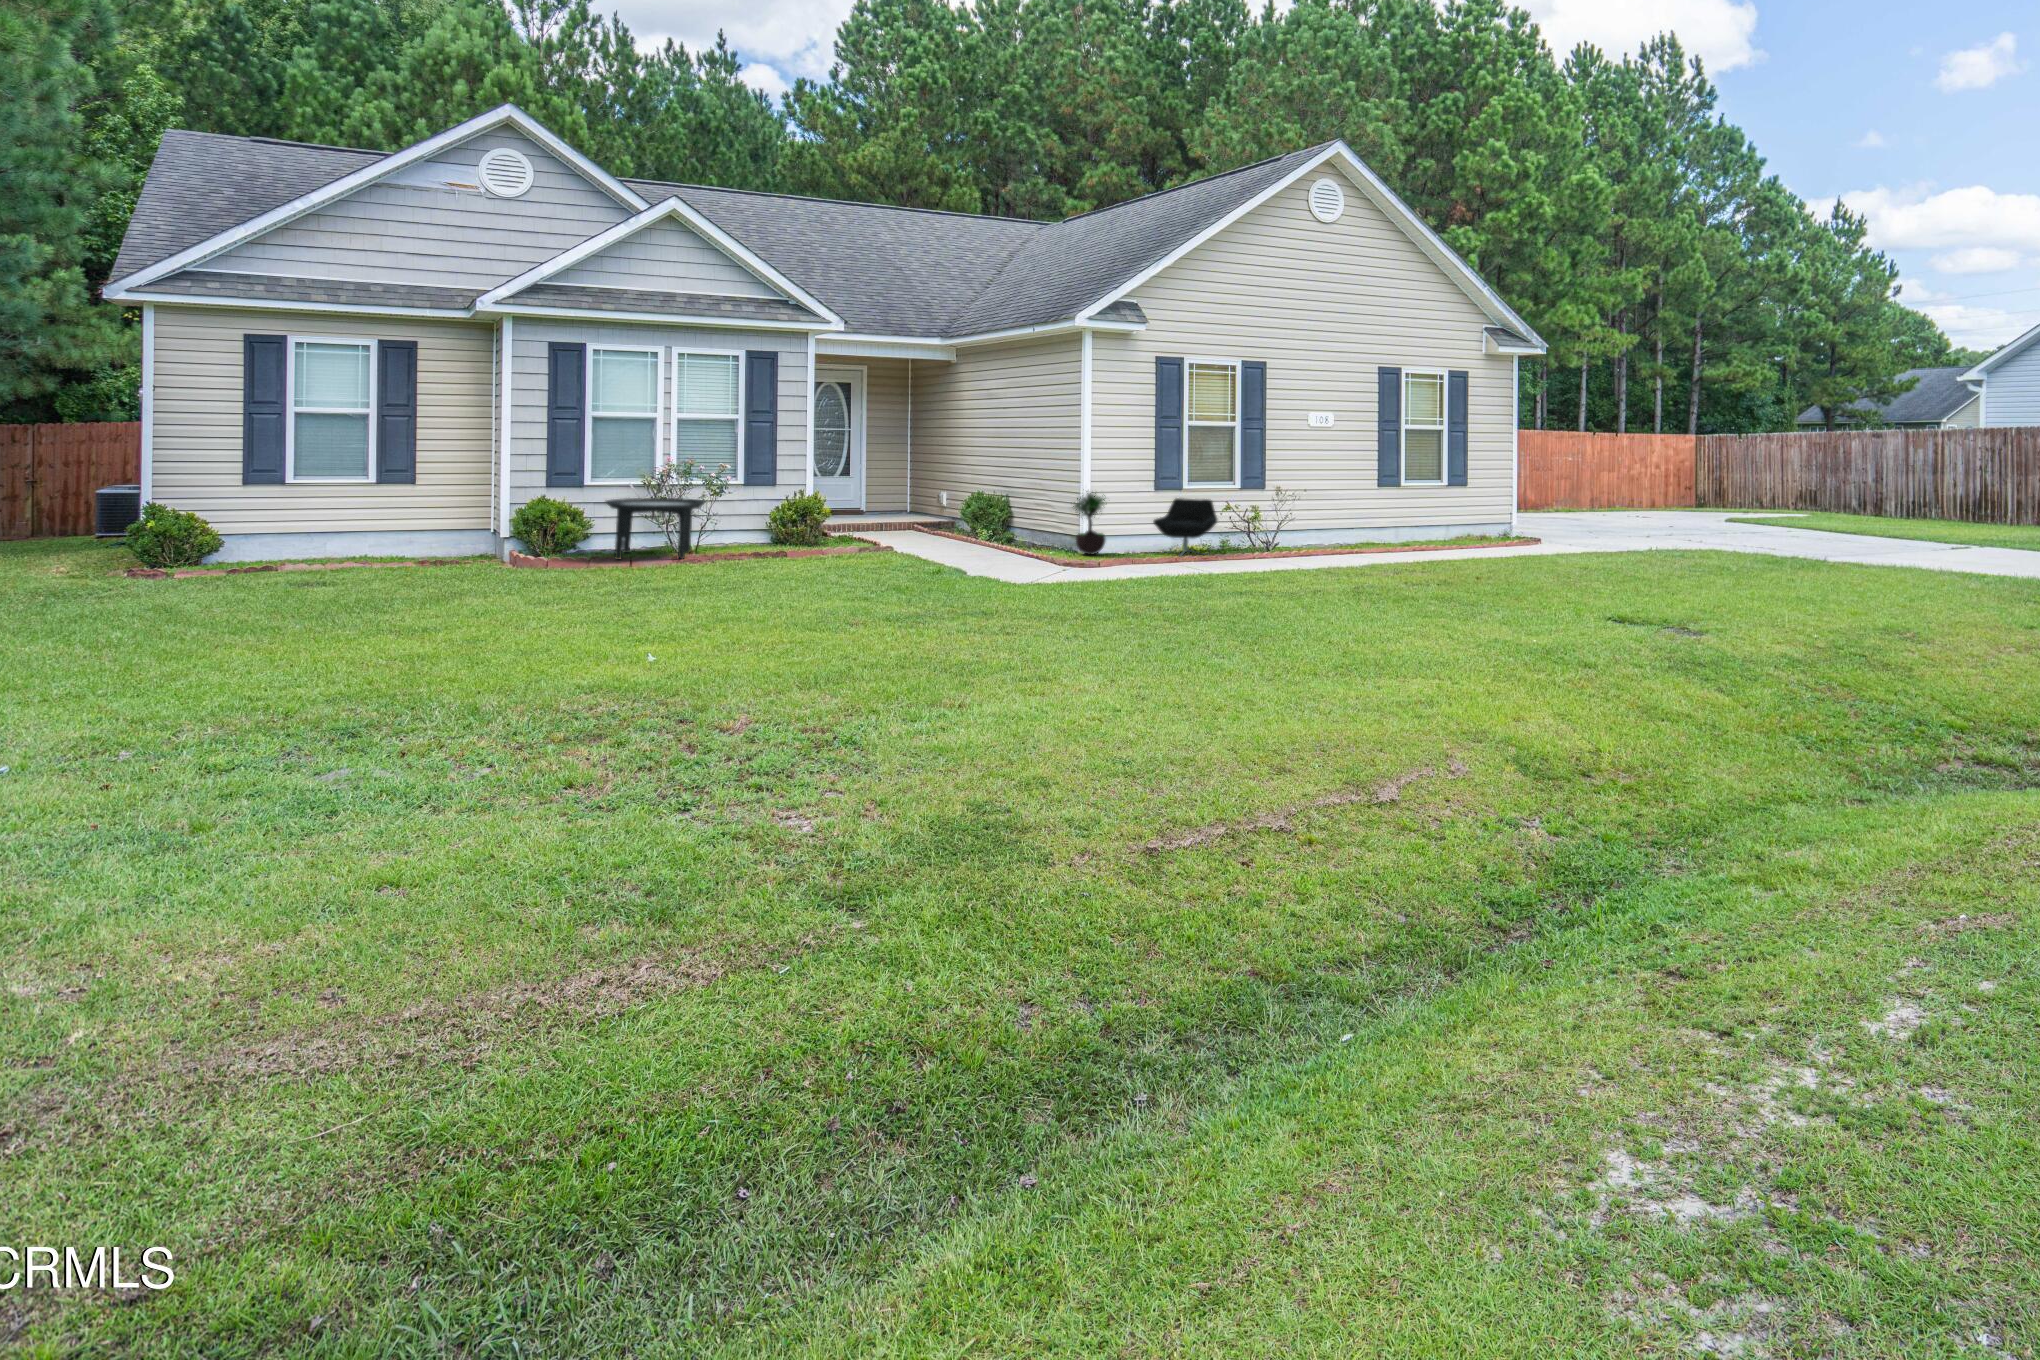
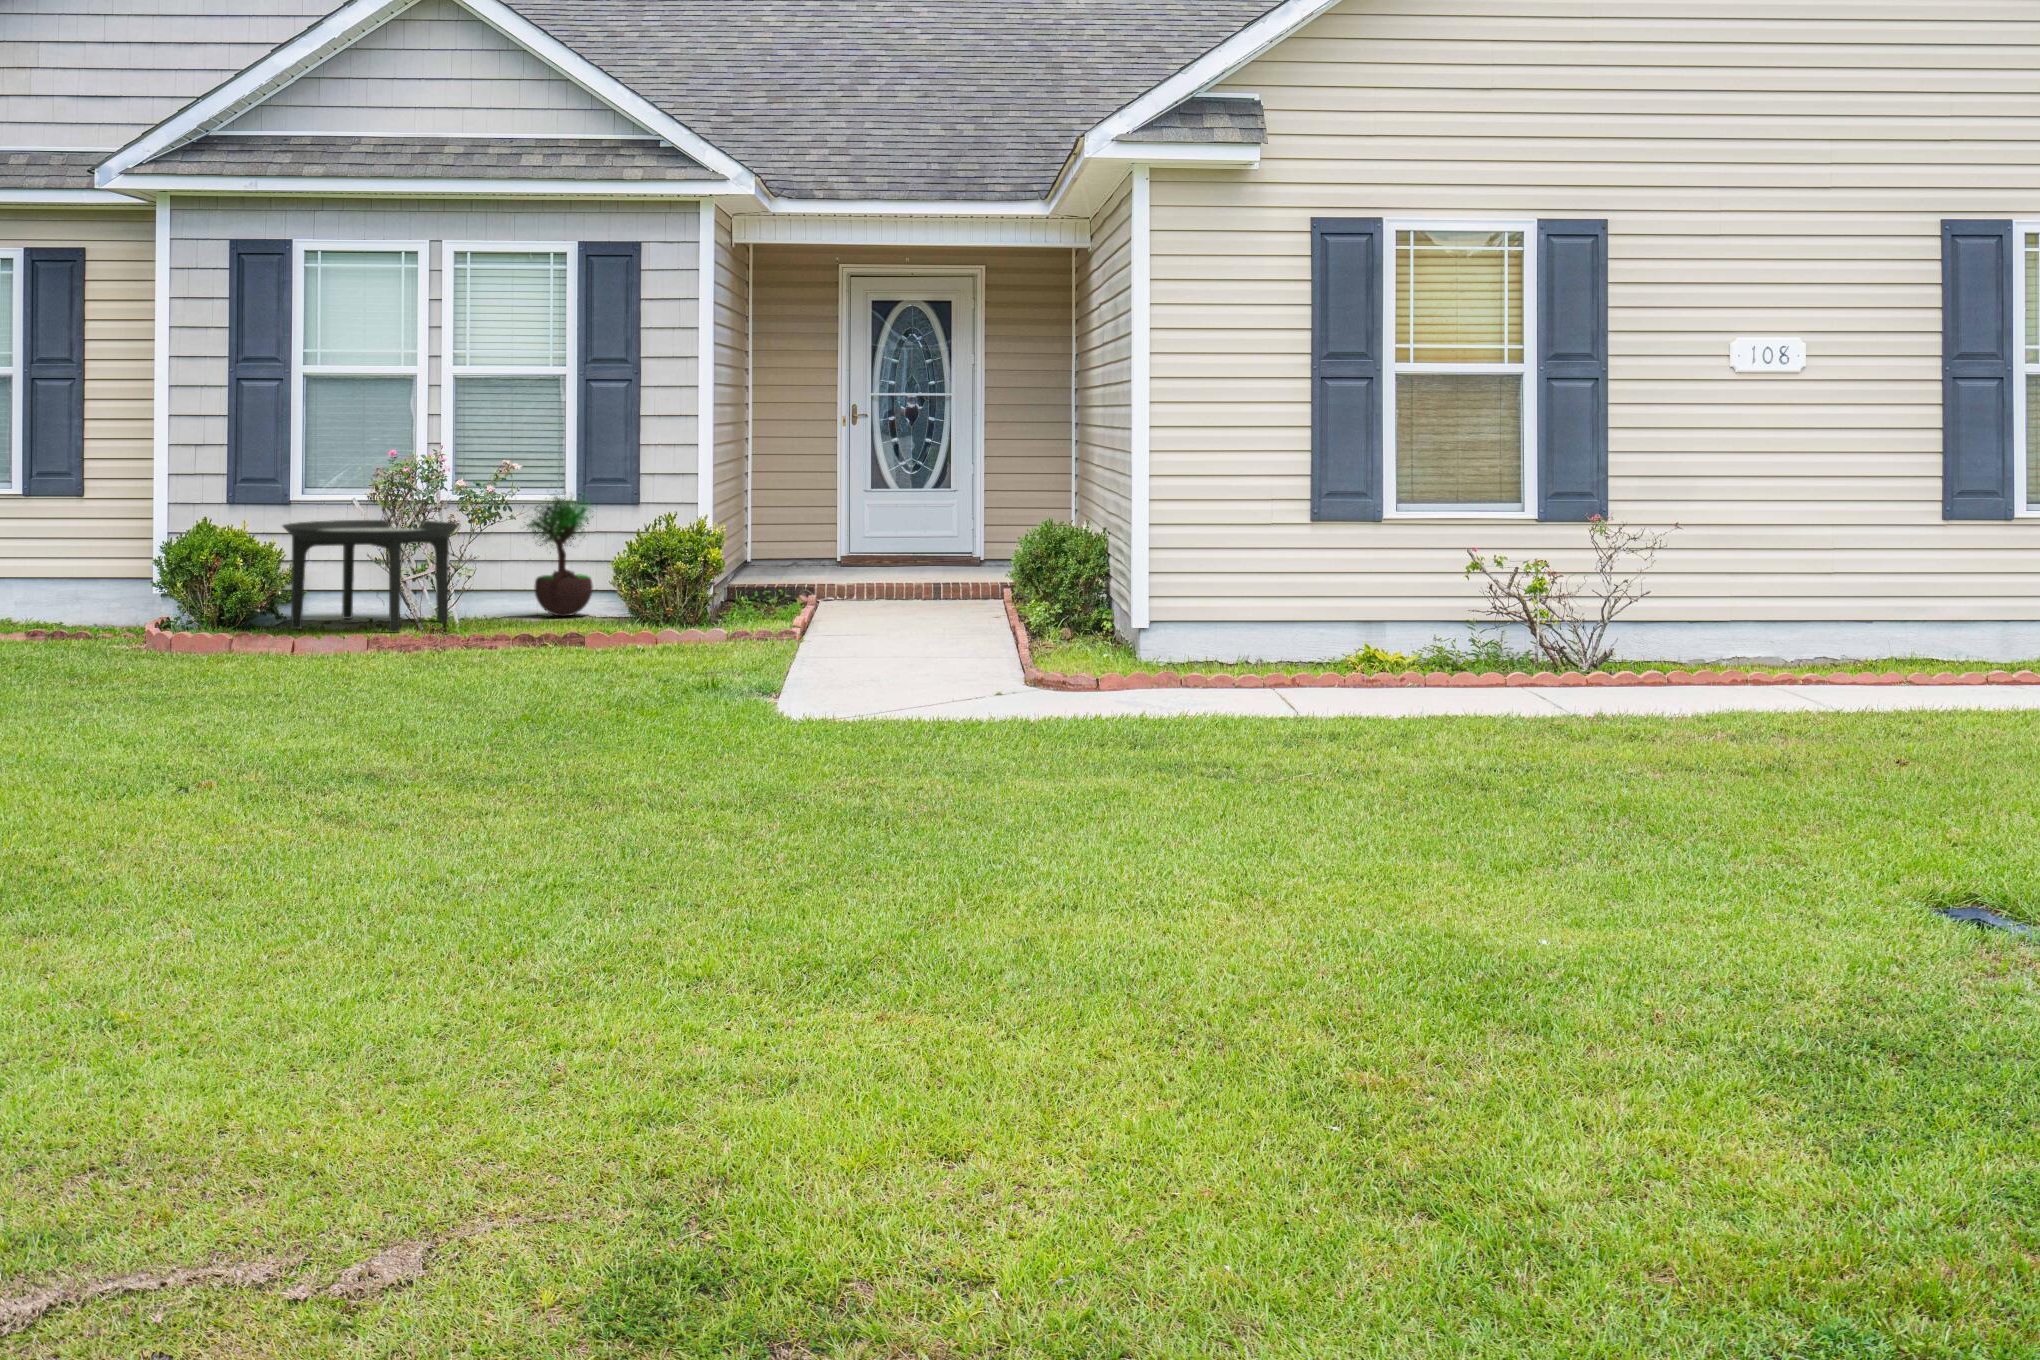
potted tree: present [1072,491,1106,555] -> present [527,492,593,616]
lounge chair: present [1153,498,1217,555] -> none [1286,535,1449,664]

